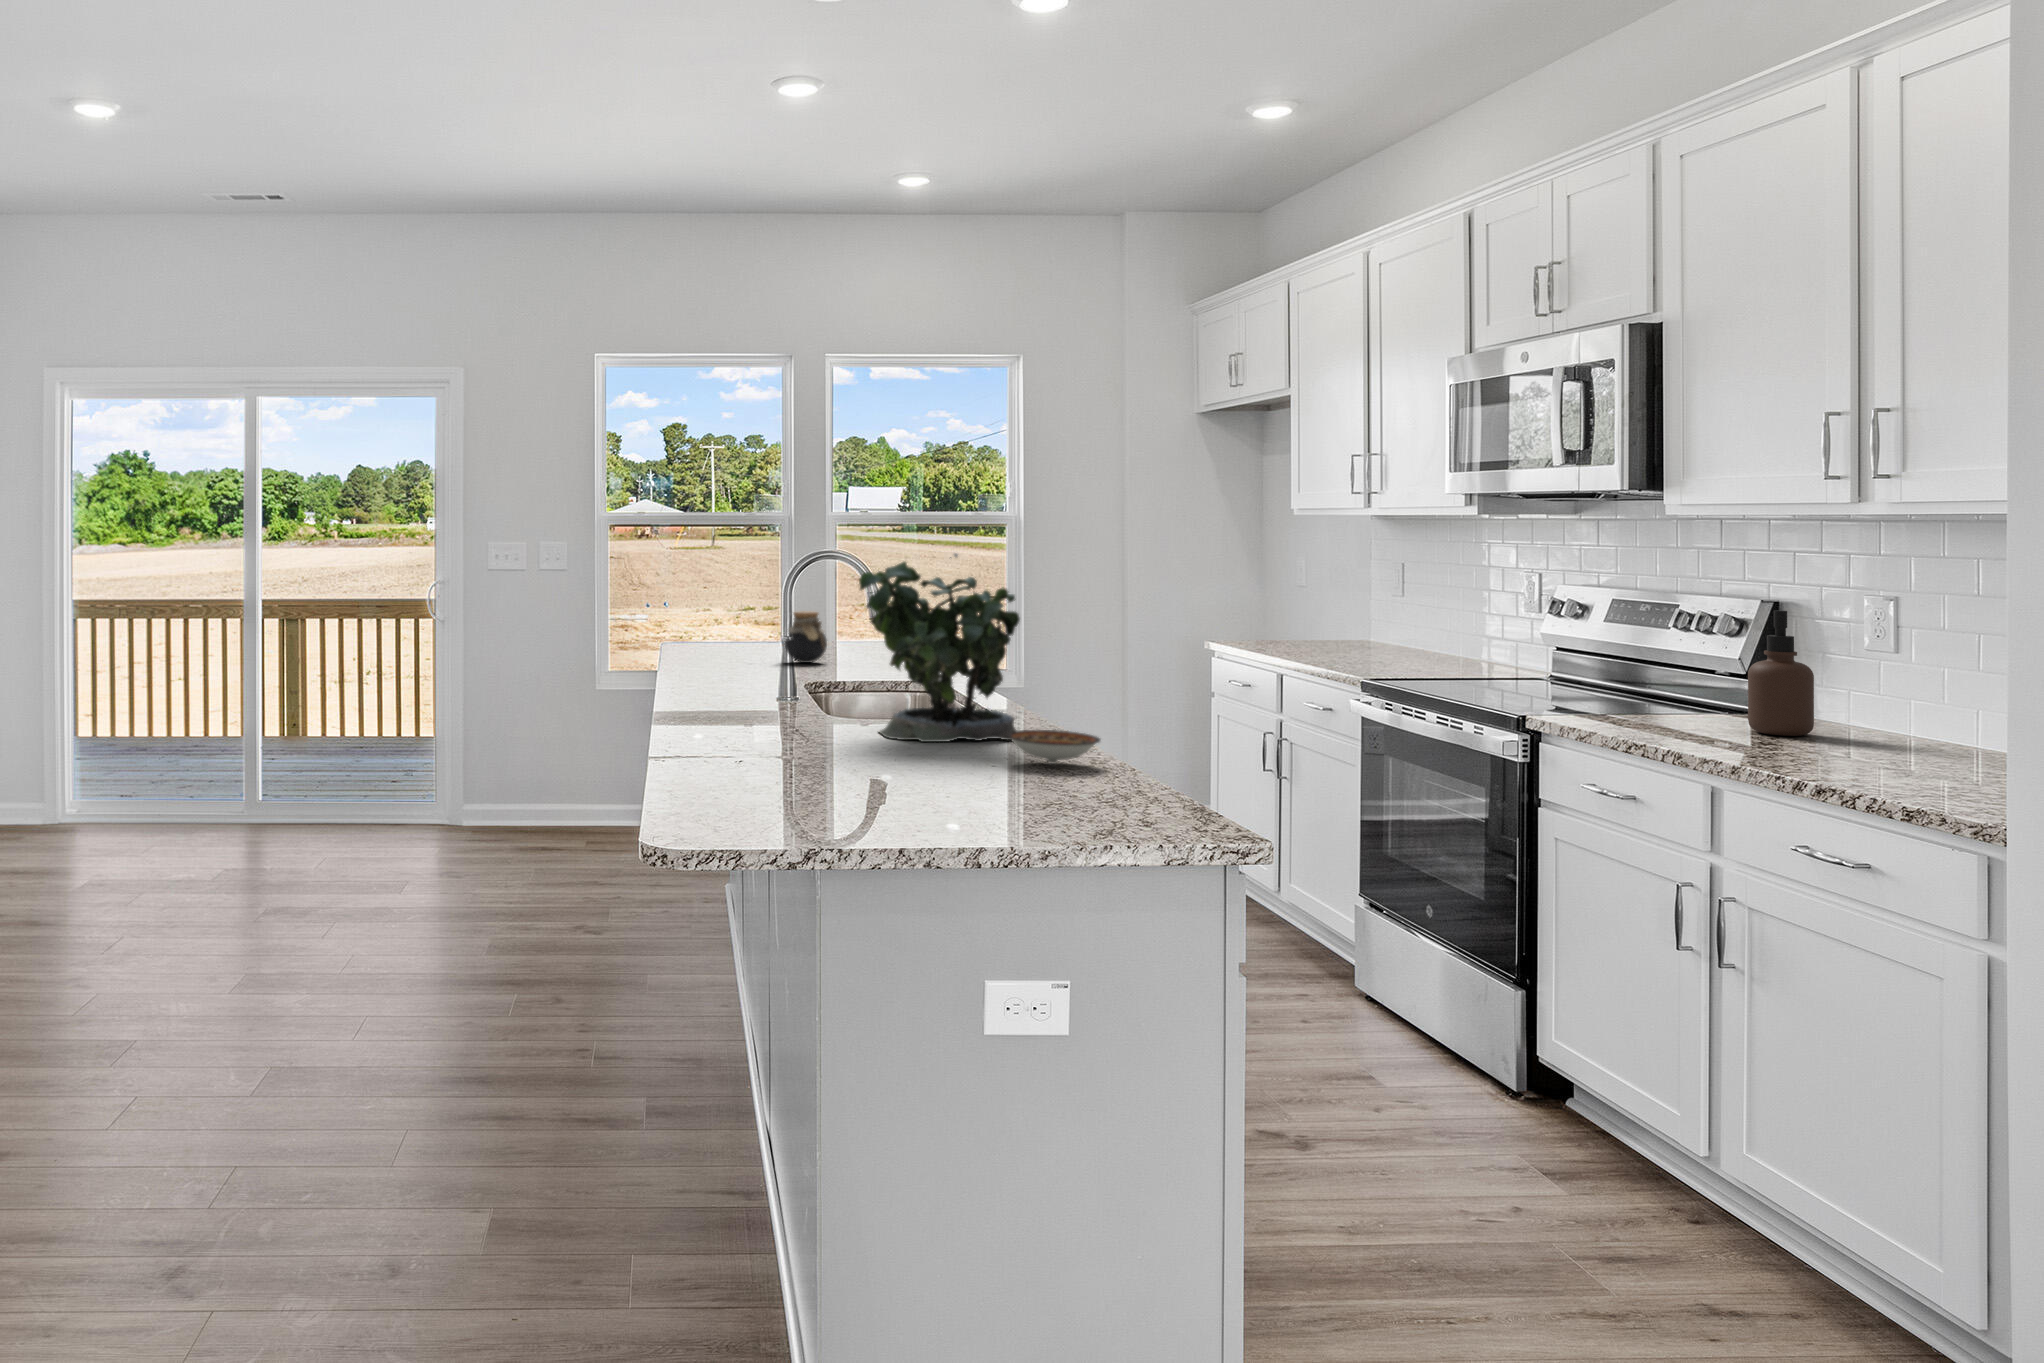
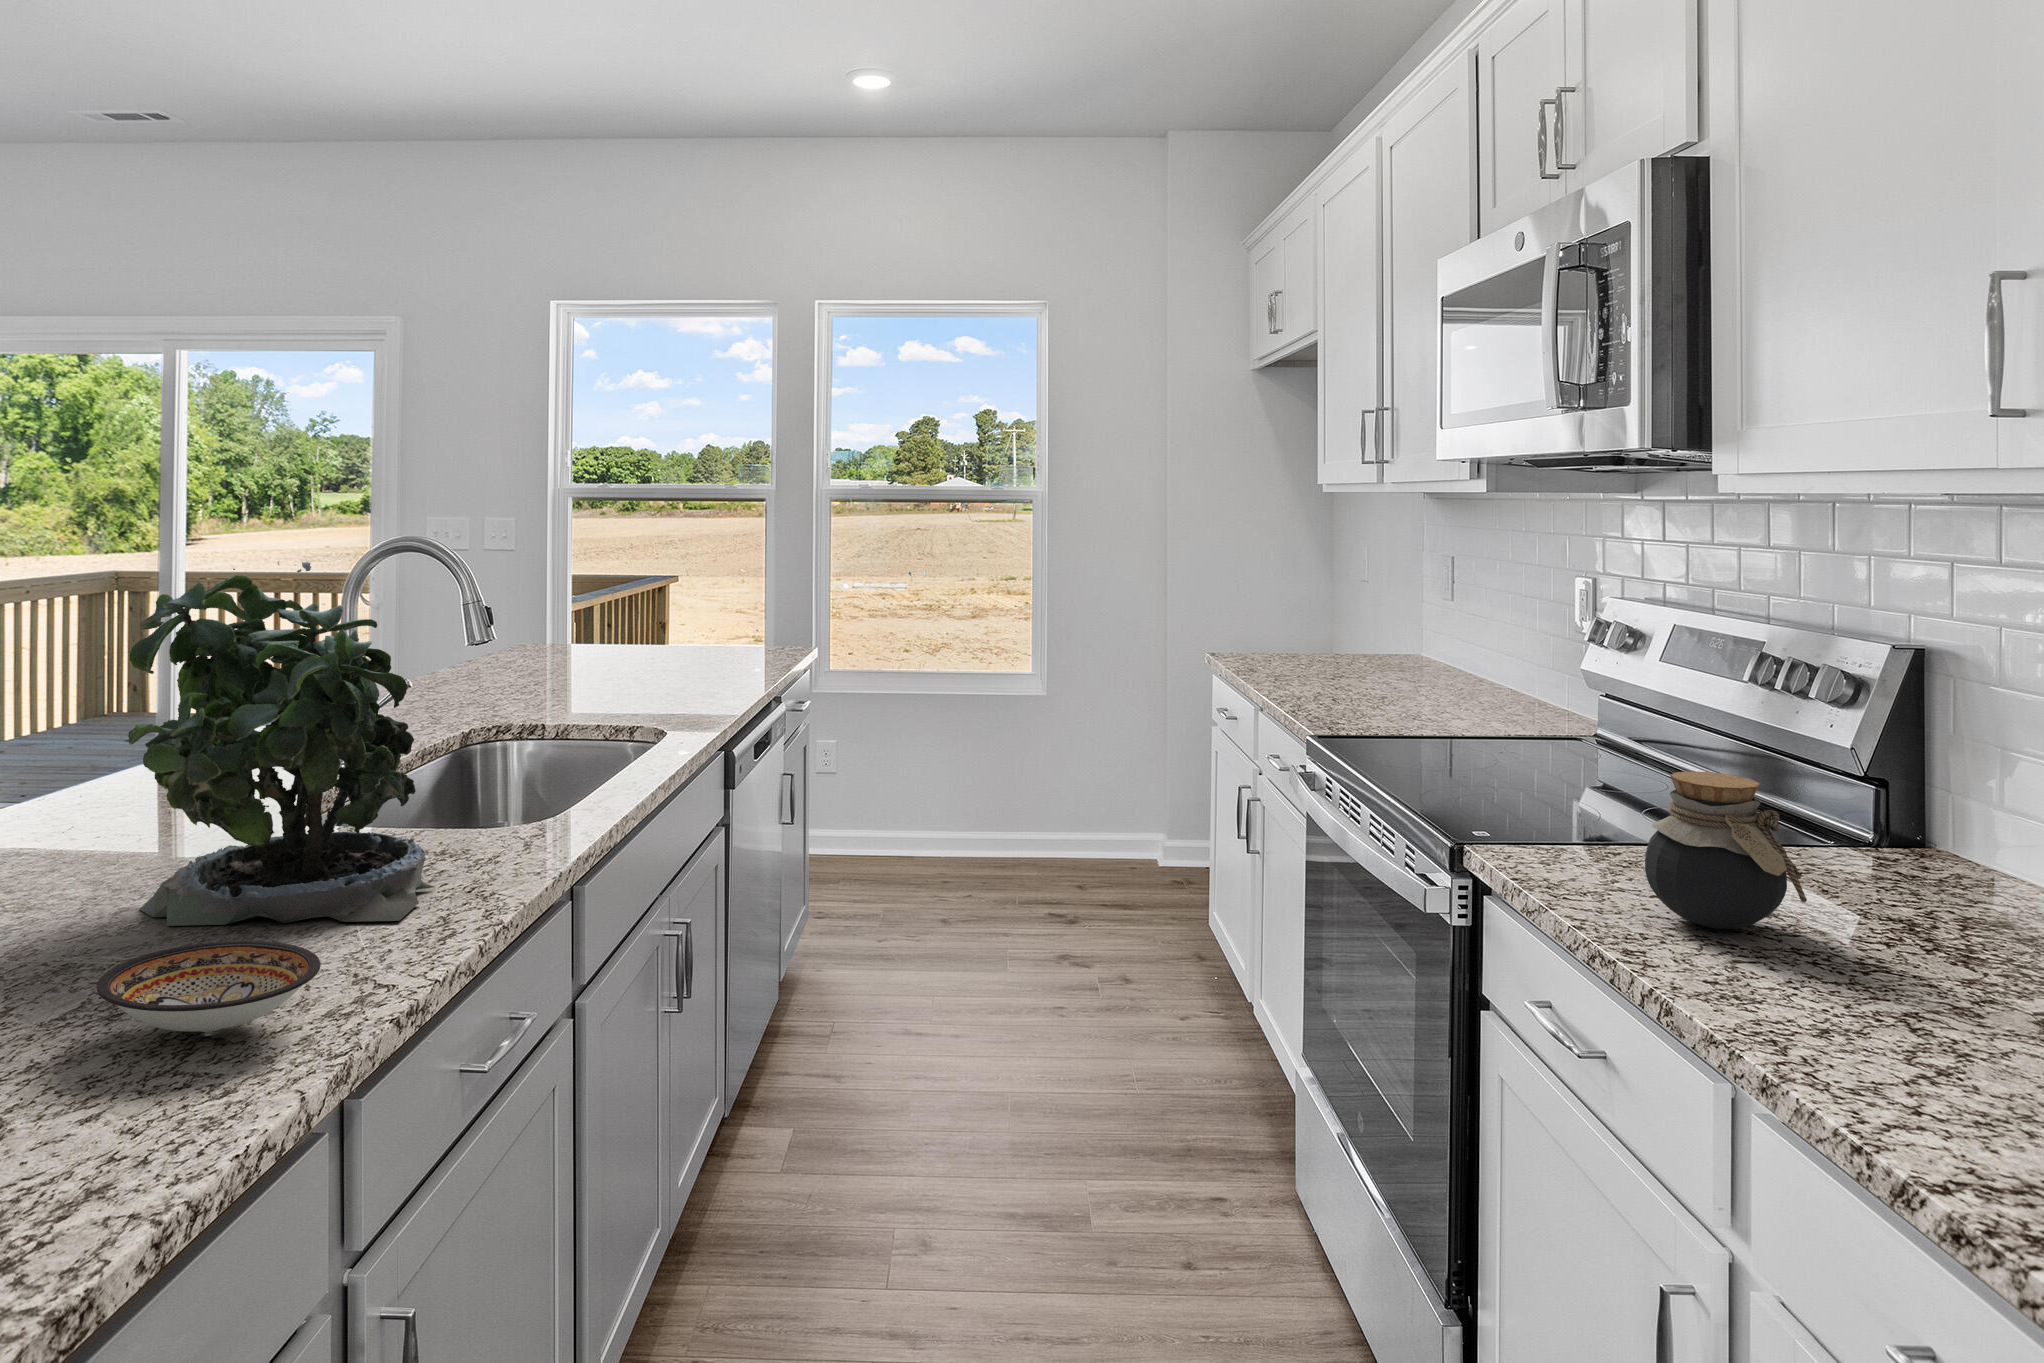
soap dispenser: present [1748,610,1814,736] -> none [1845,675,1973,920]
jar: present [785,611,827,663] -> present [1645,771,1807,929]

